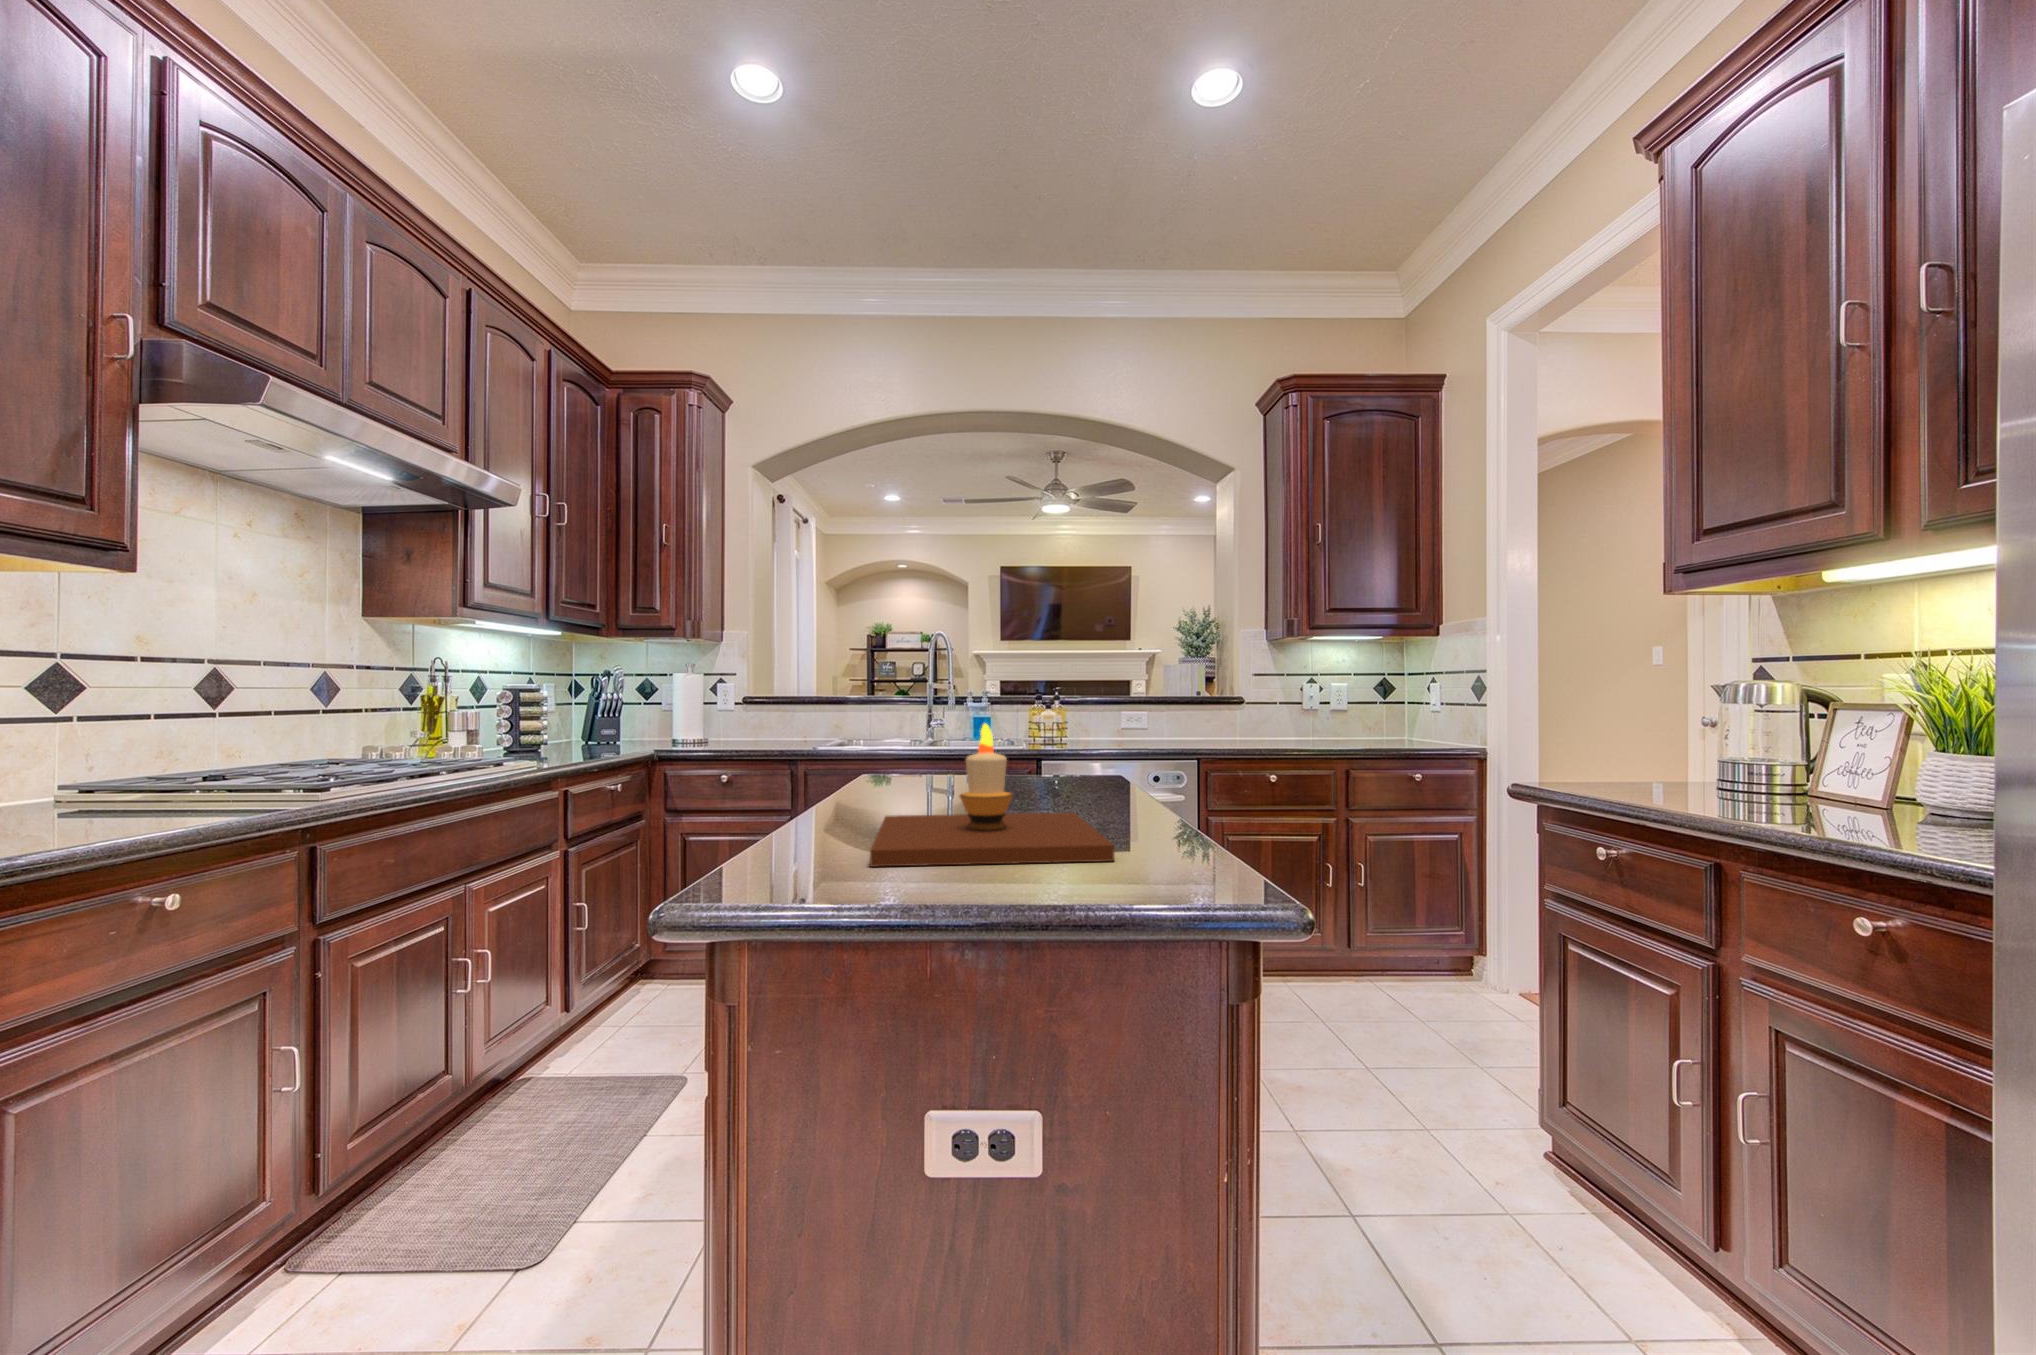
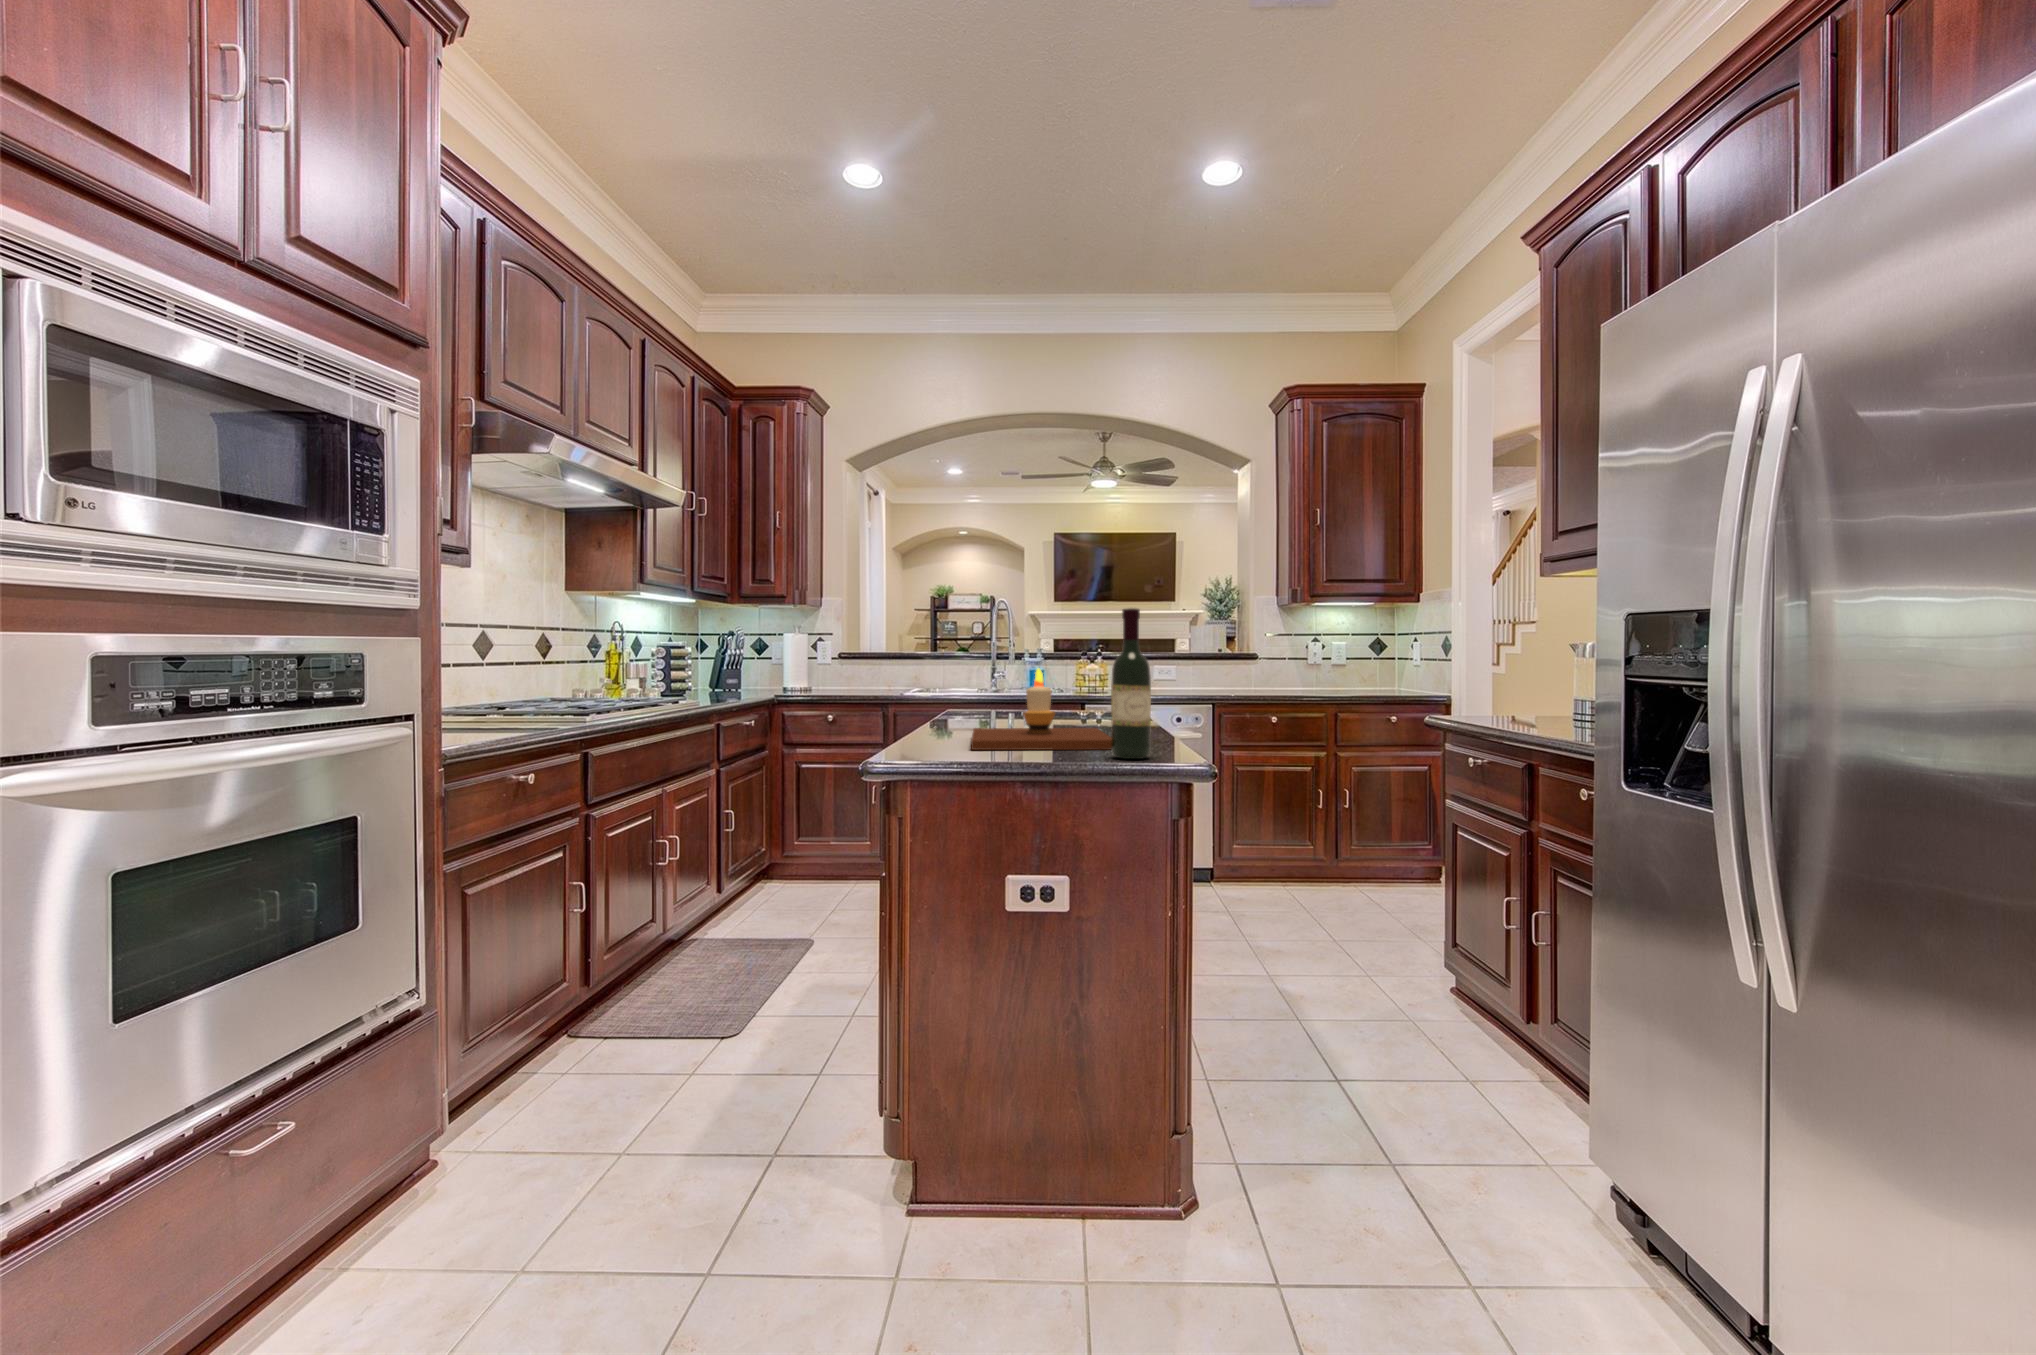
wine bottle: none [1116,622,1186,893] -> present [1111,608,1151,759]

